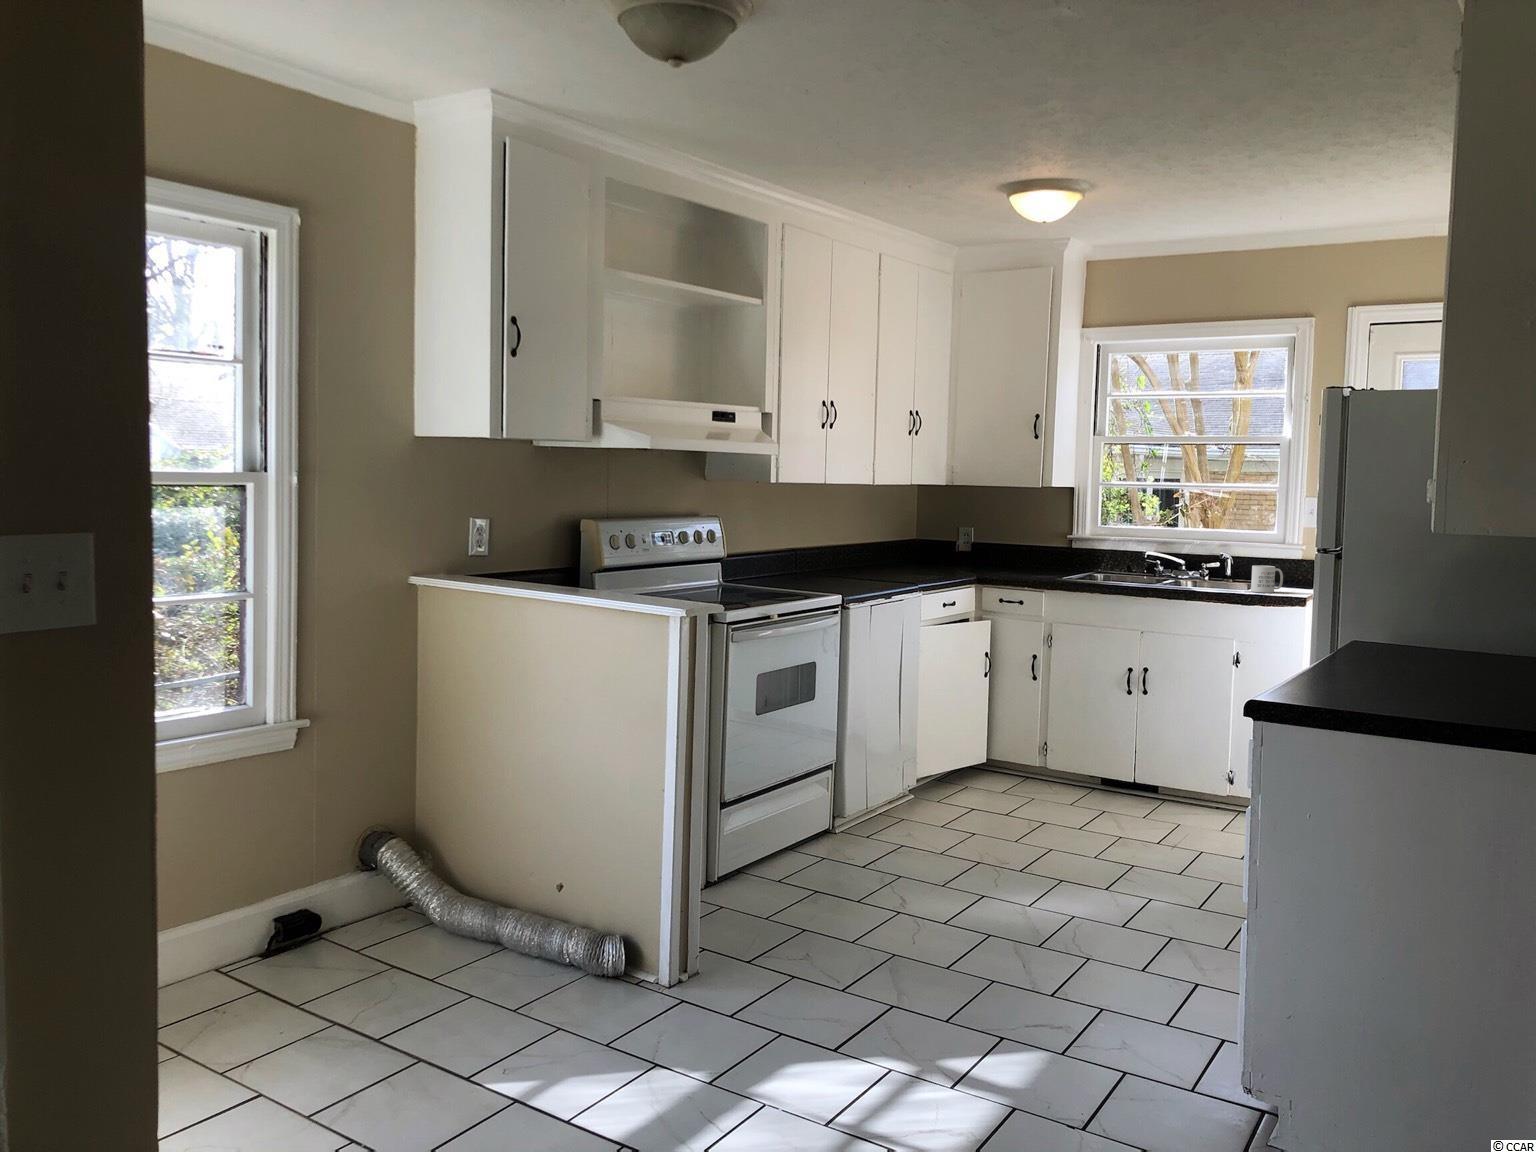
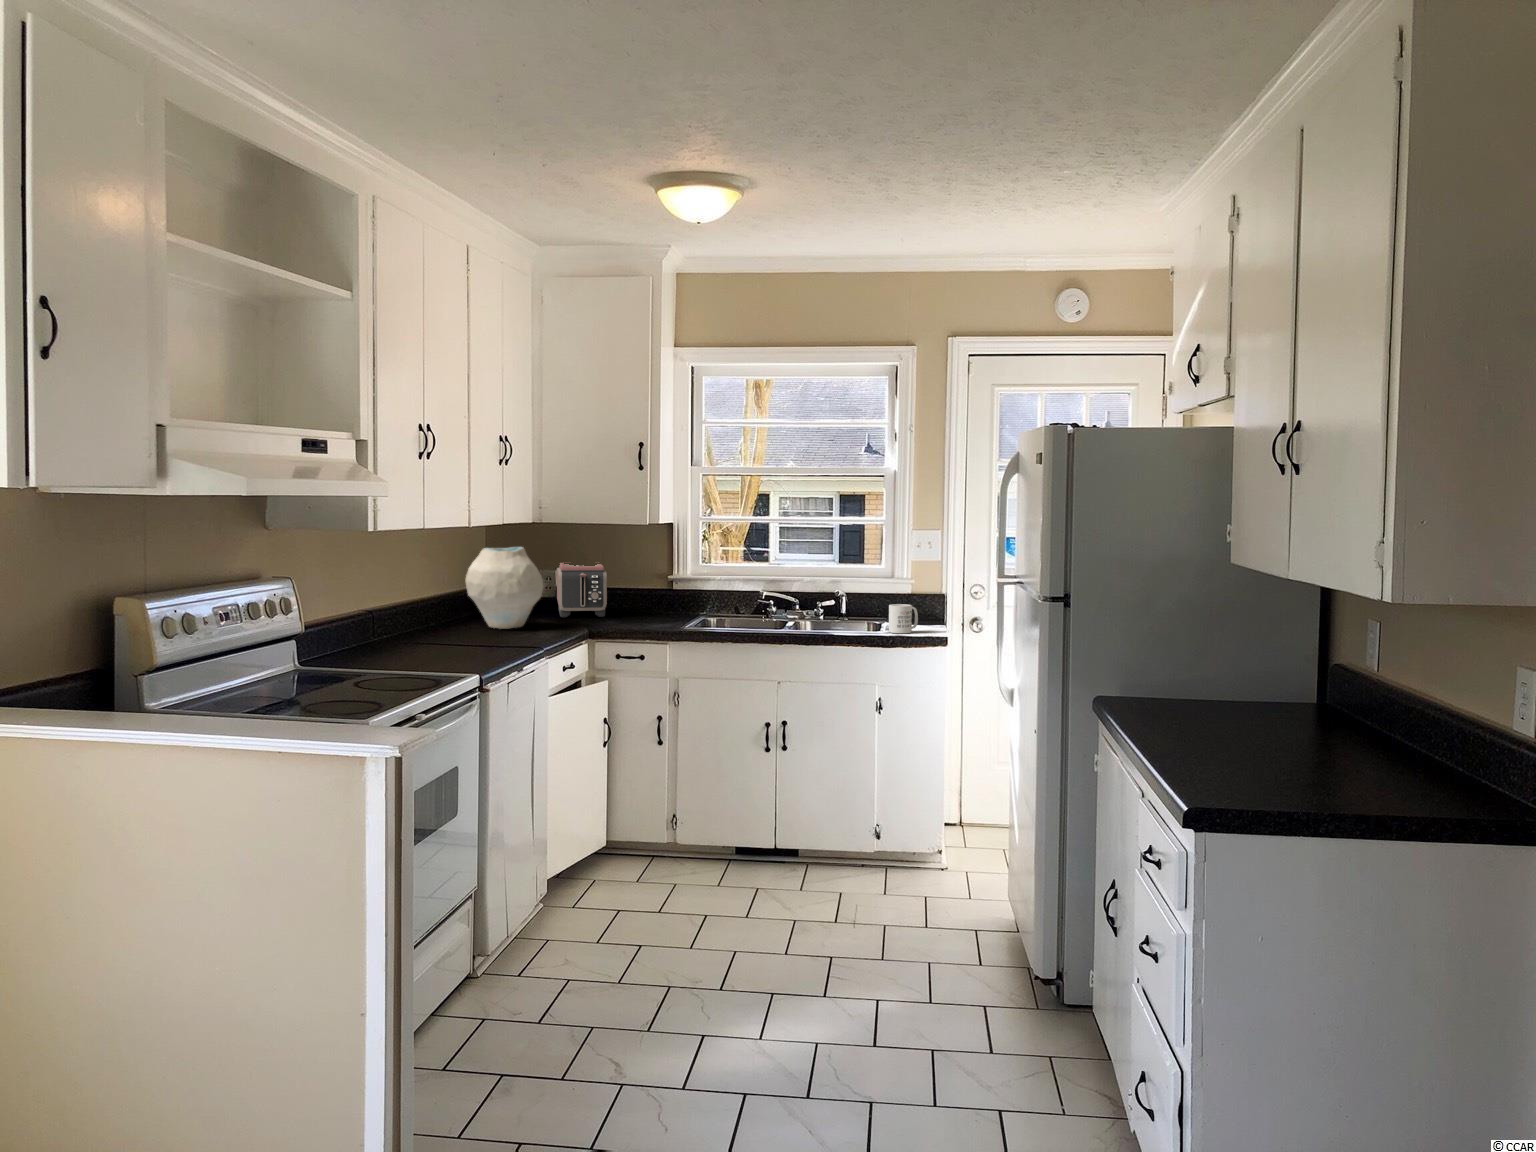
vase: none [880,504,944,571] -> present [466,547,543,629]
toaster: none [967,521,1016,568] -> present [557,563,607,617]

